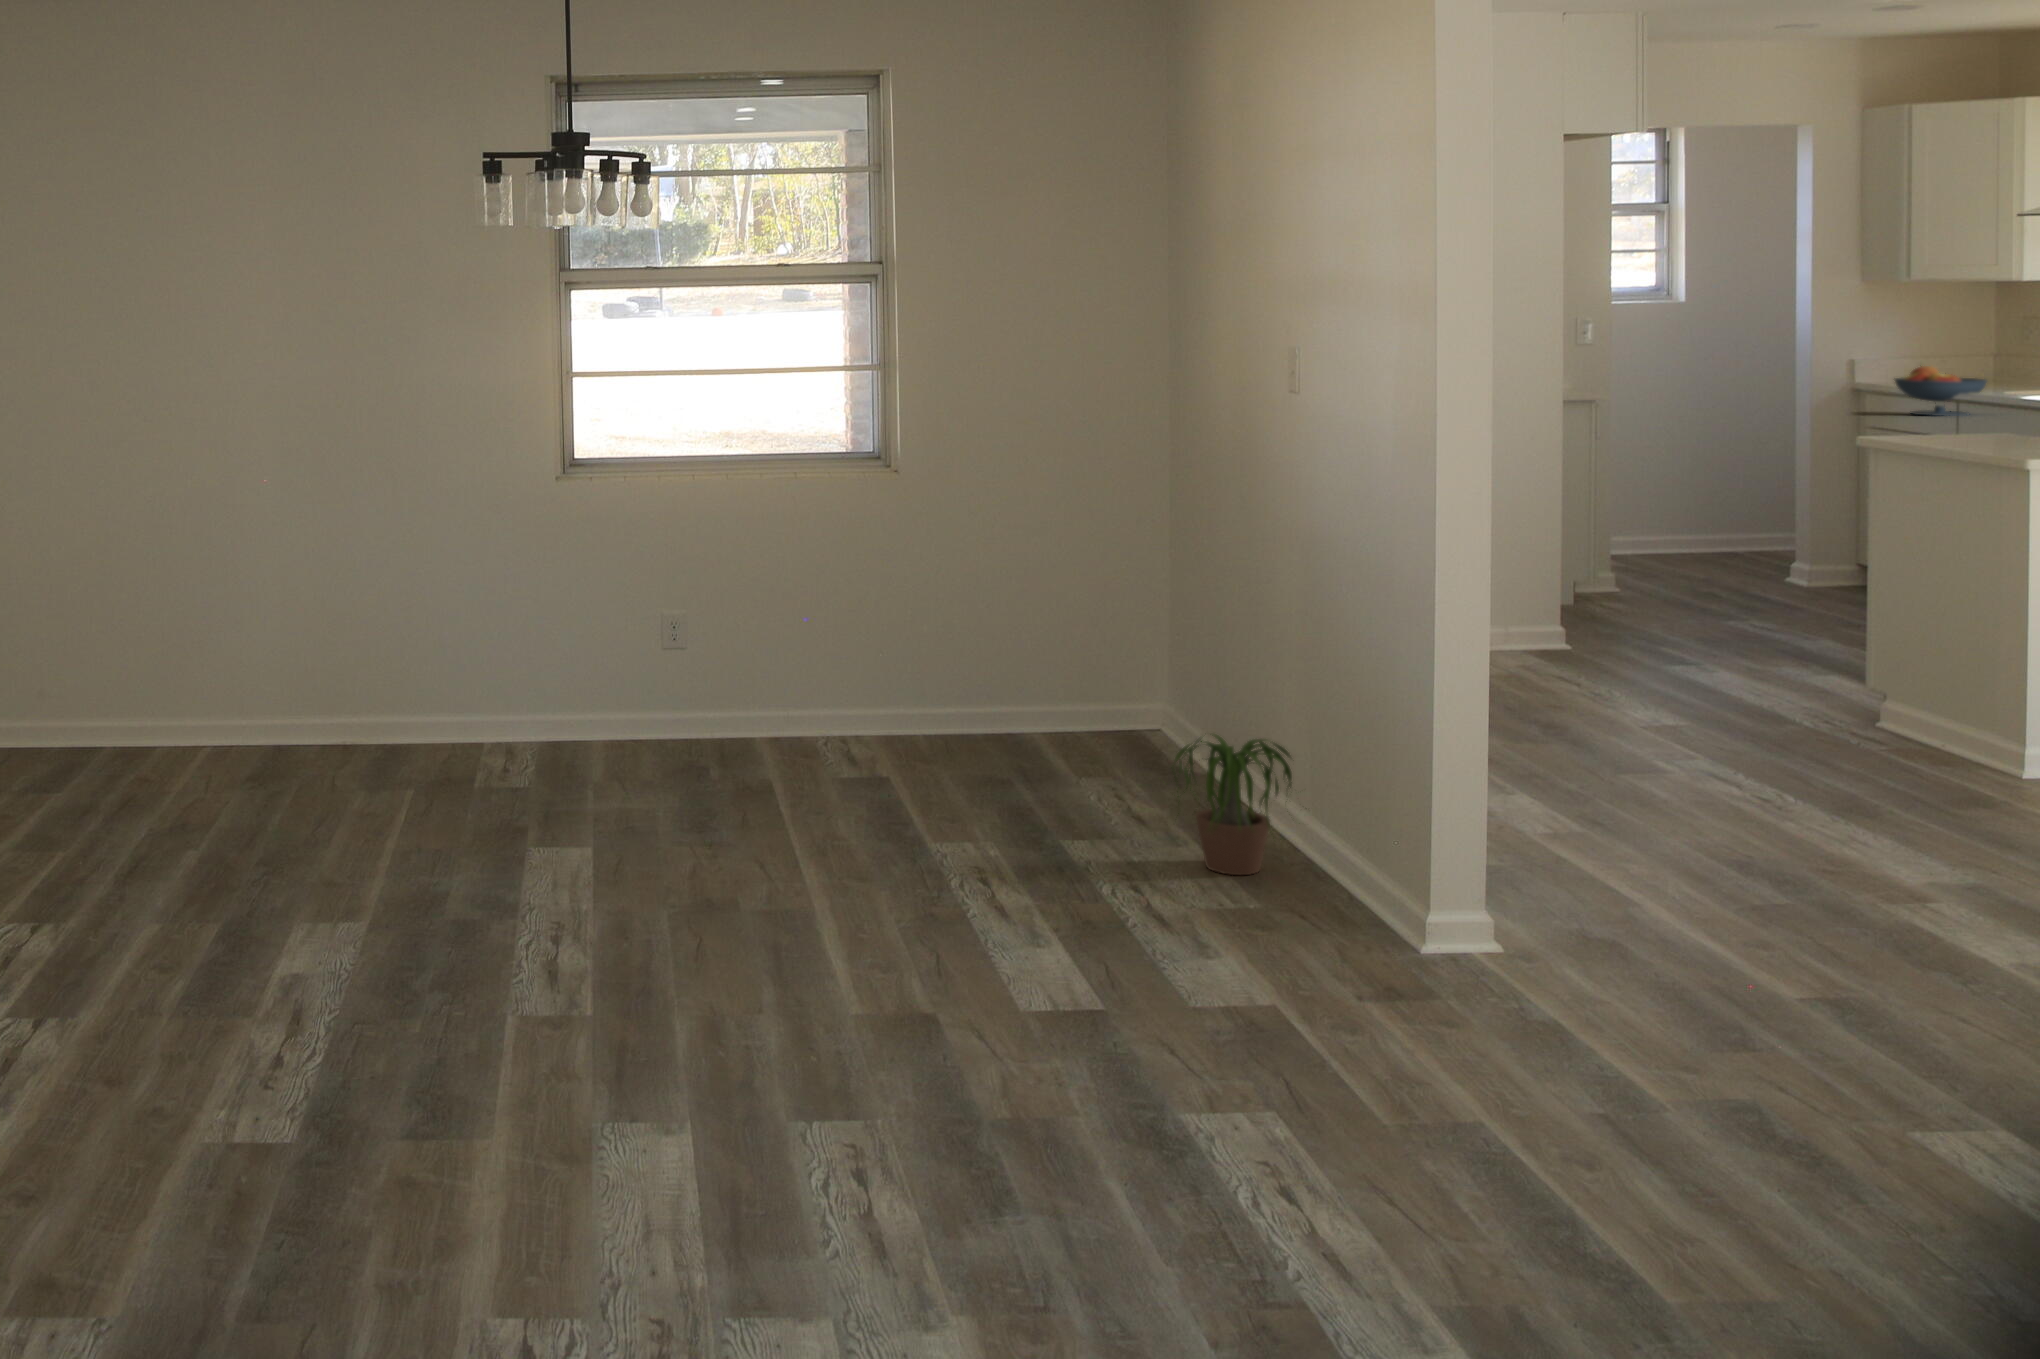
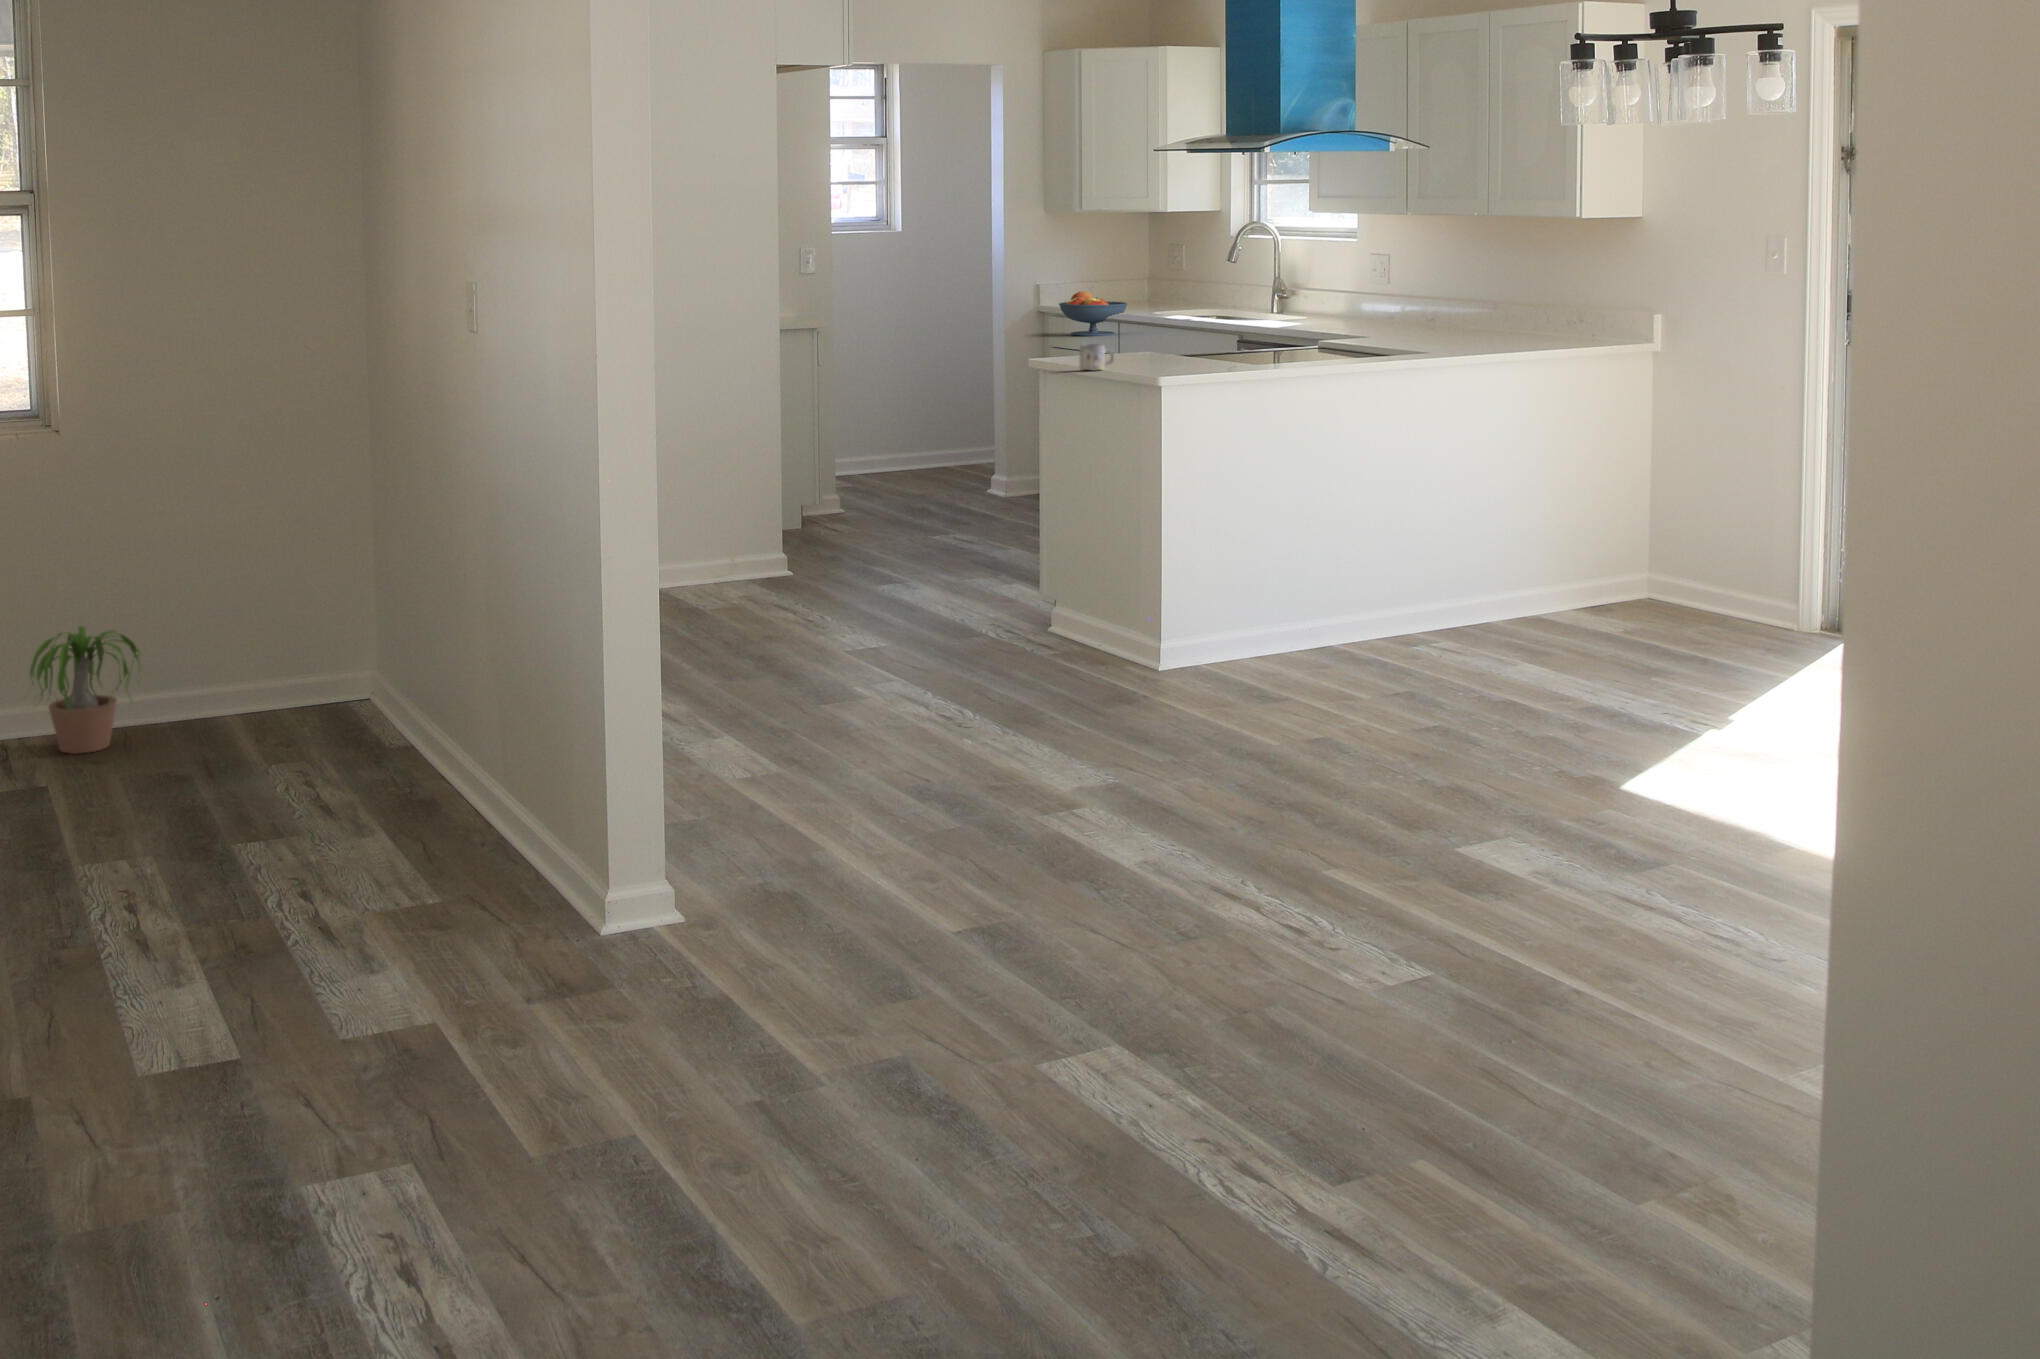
mug: none [1941,421,1987,450] -> present [1079,344,1114,371]
potted plant: present [1173,735,1292,875] -> present [30,626,140,754]

